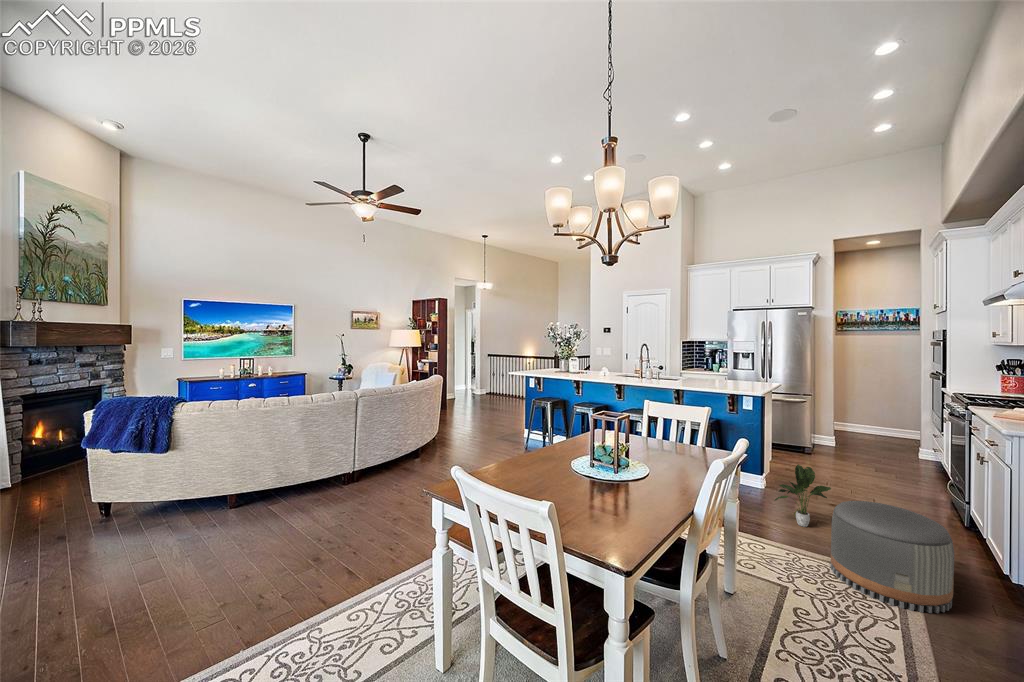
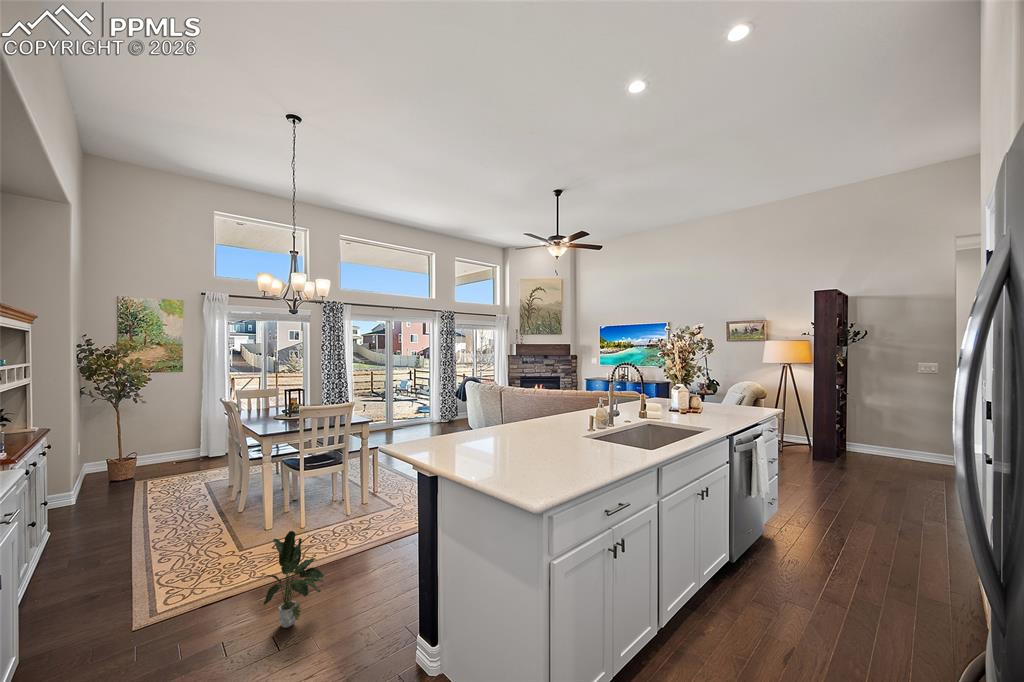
pouf: present [830,501,954,613] -> none [102,522,225,644]

